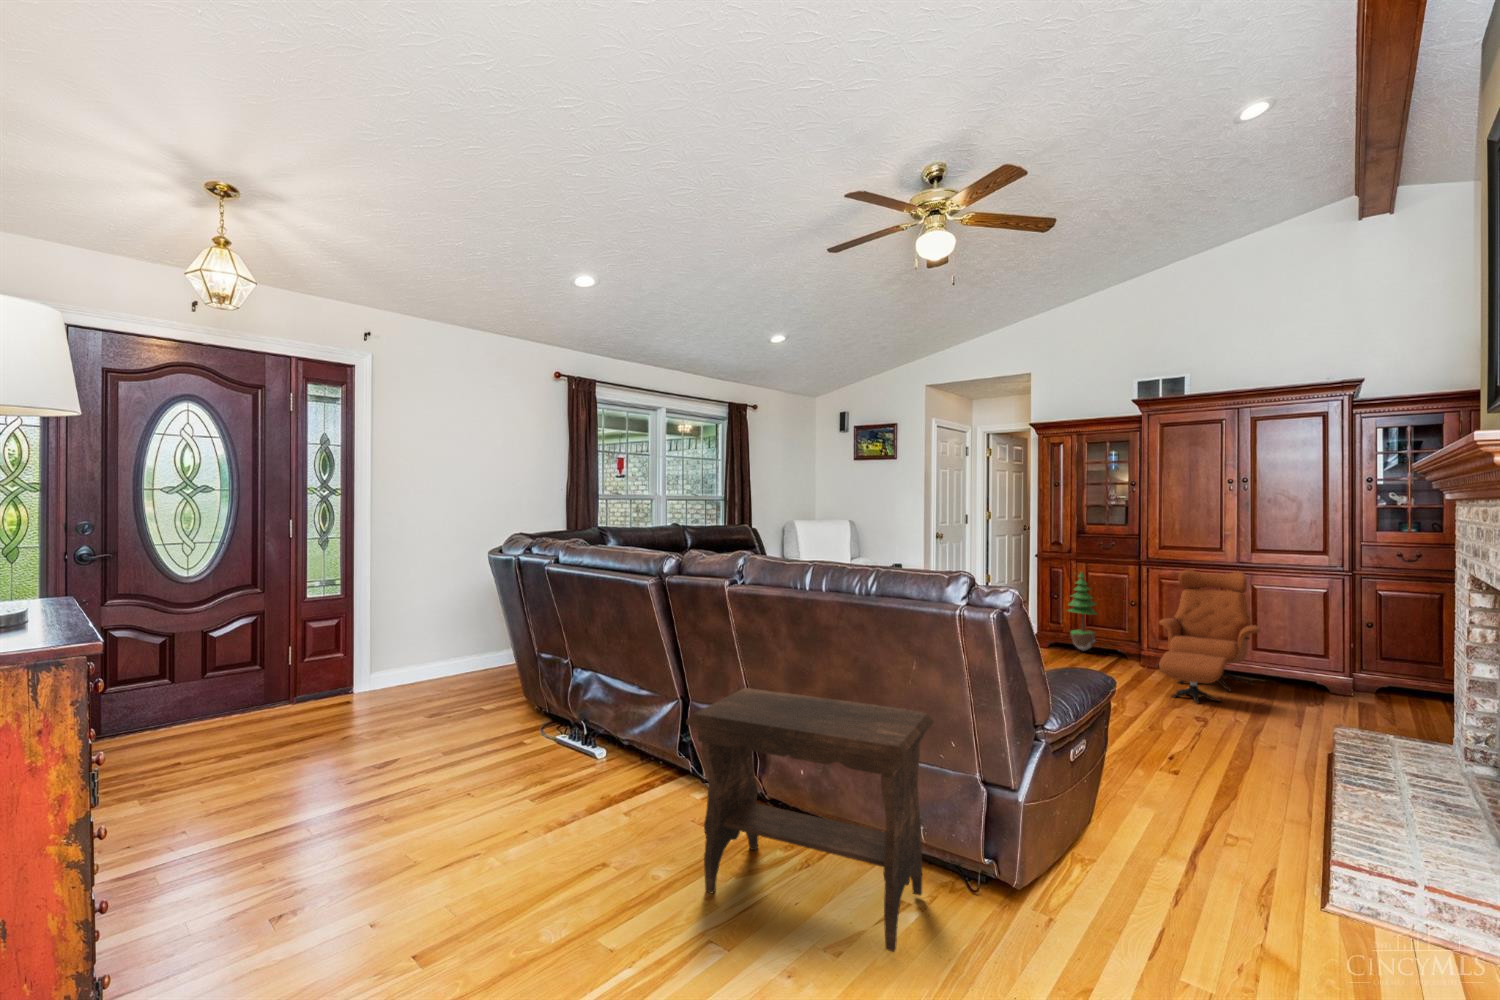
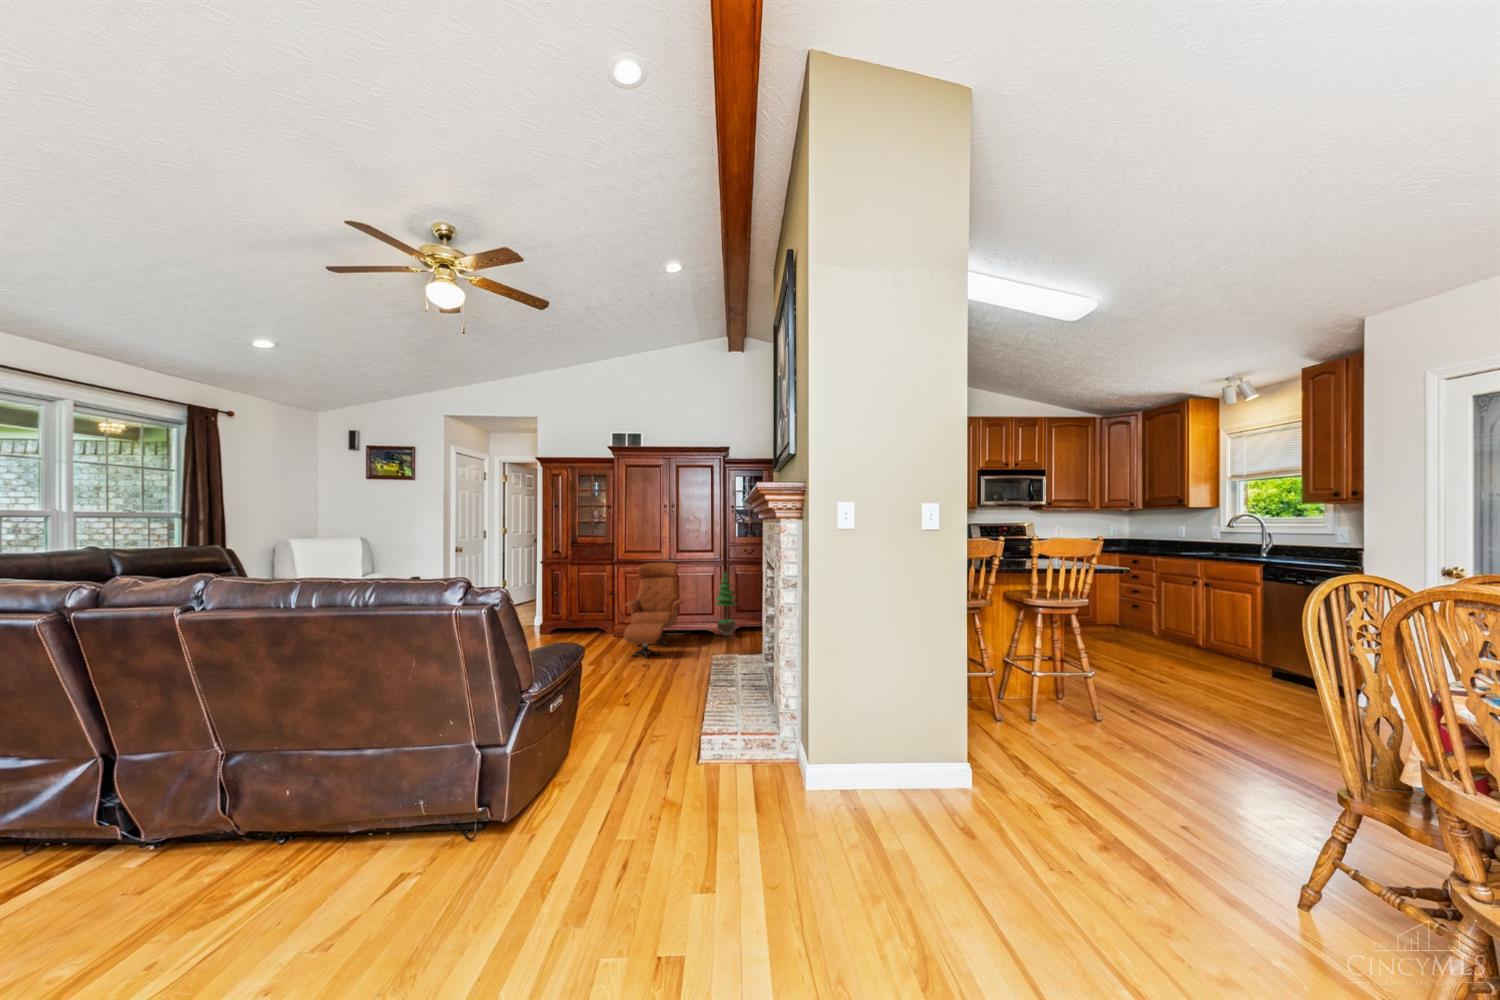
potted tree: present [1068,572,1097,651] -> present [715,572,736,636]
footstool: present [686,688,933,952] -> none [128,699,436,956]

